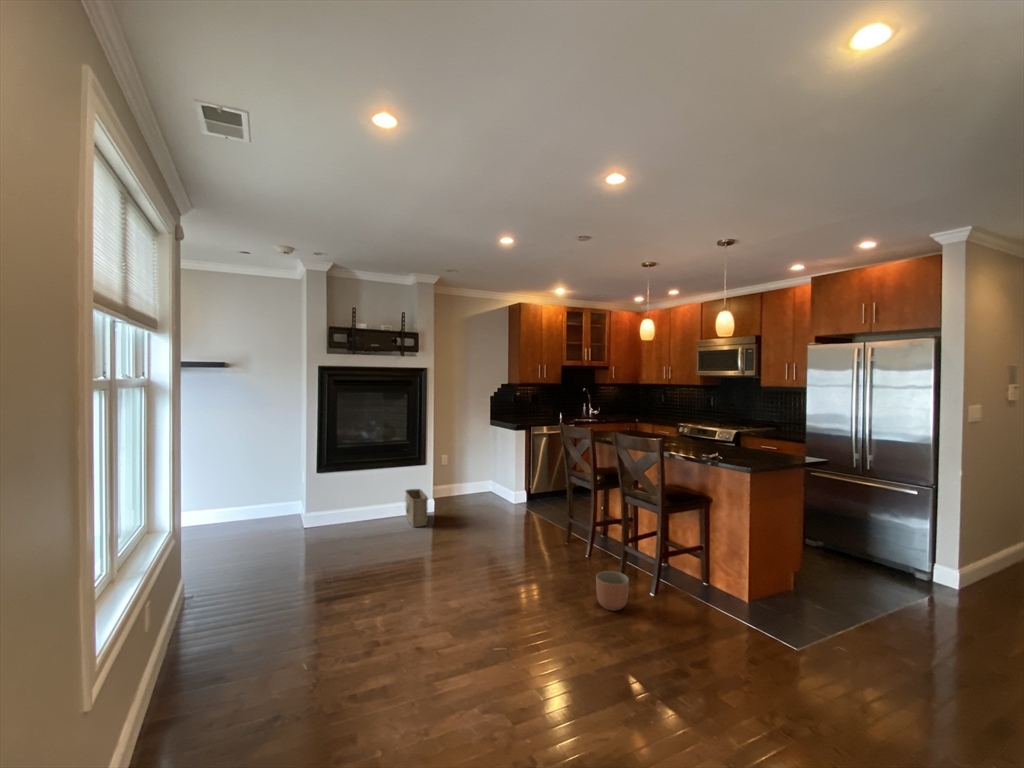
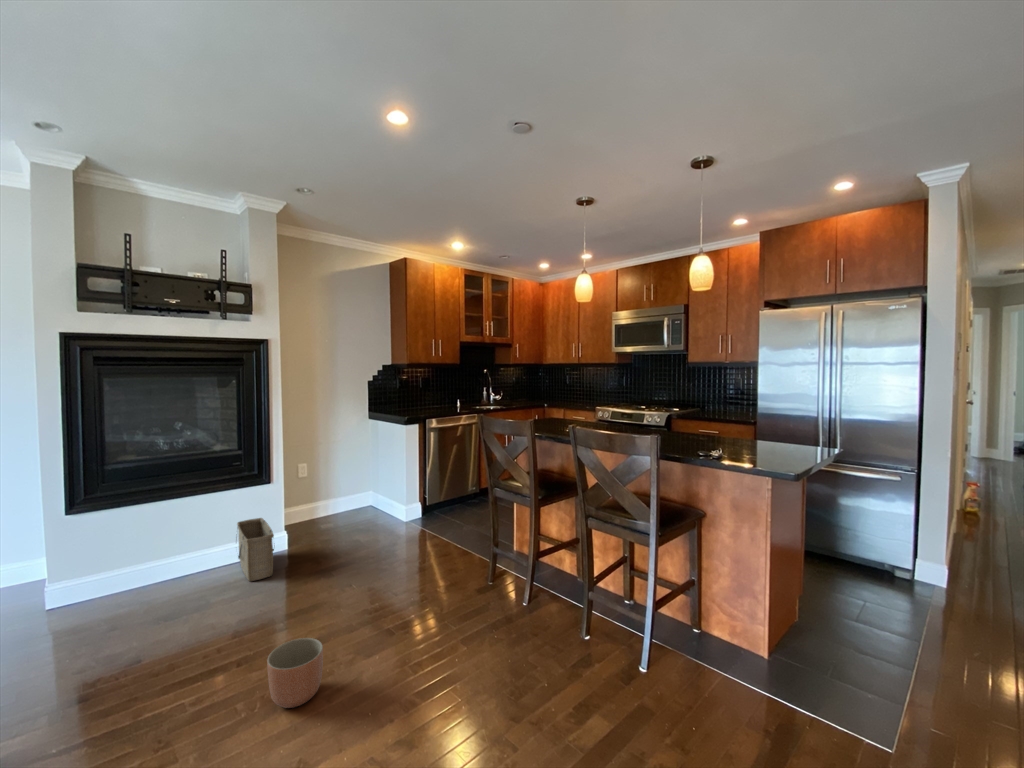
planter: present [596,571,629,611] -> present [267,638,323,708]

